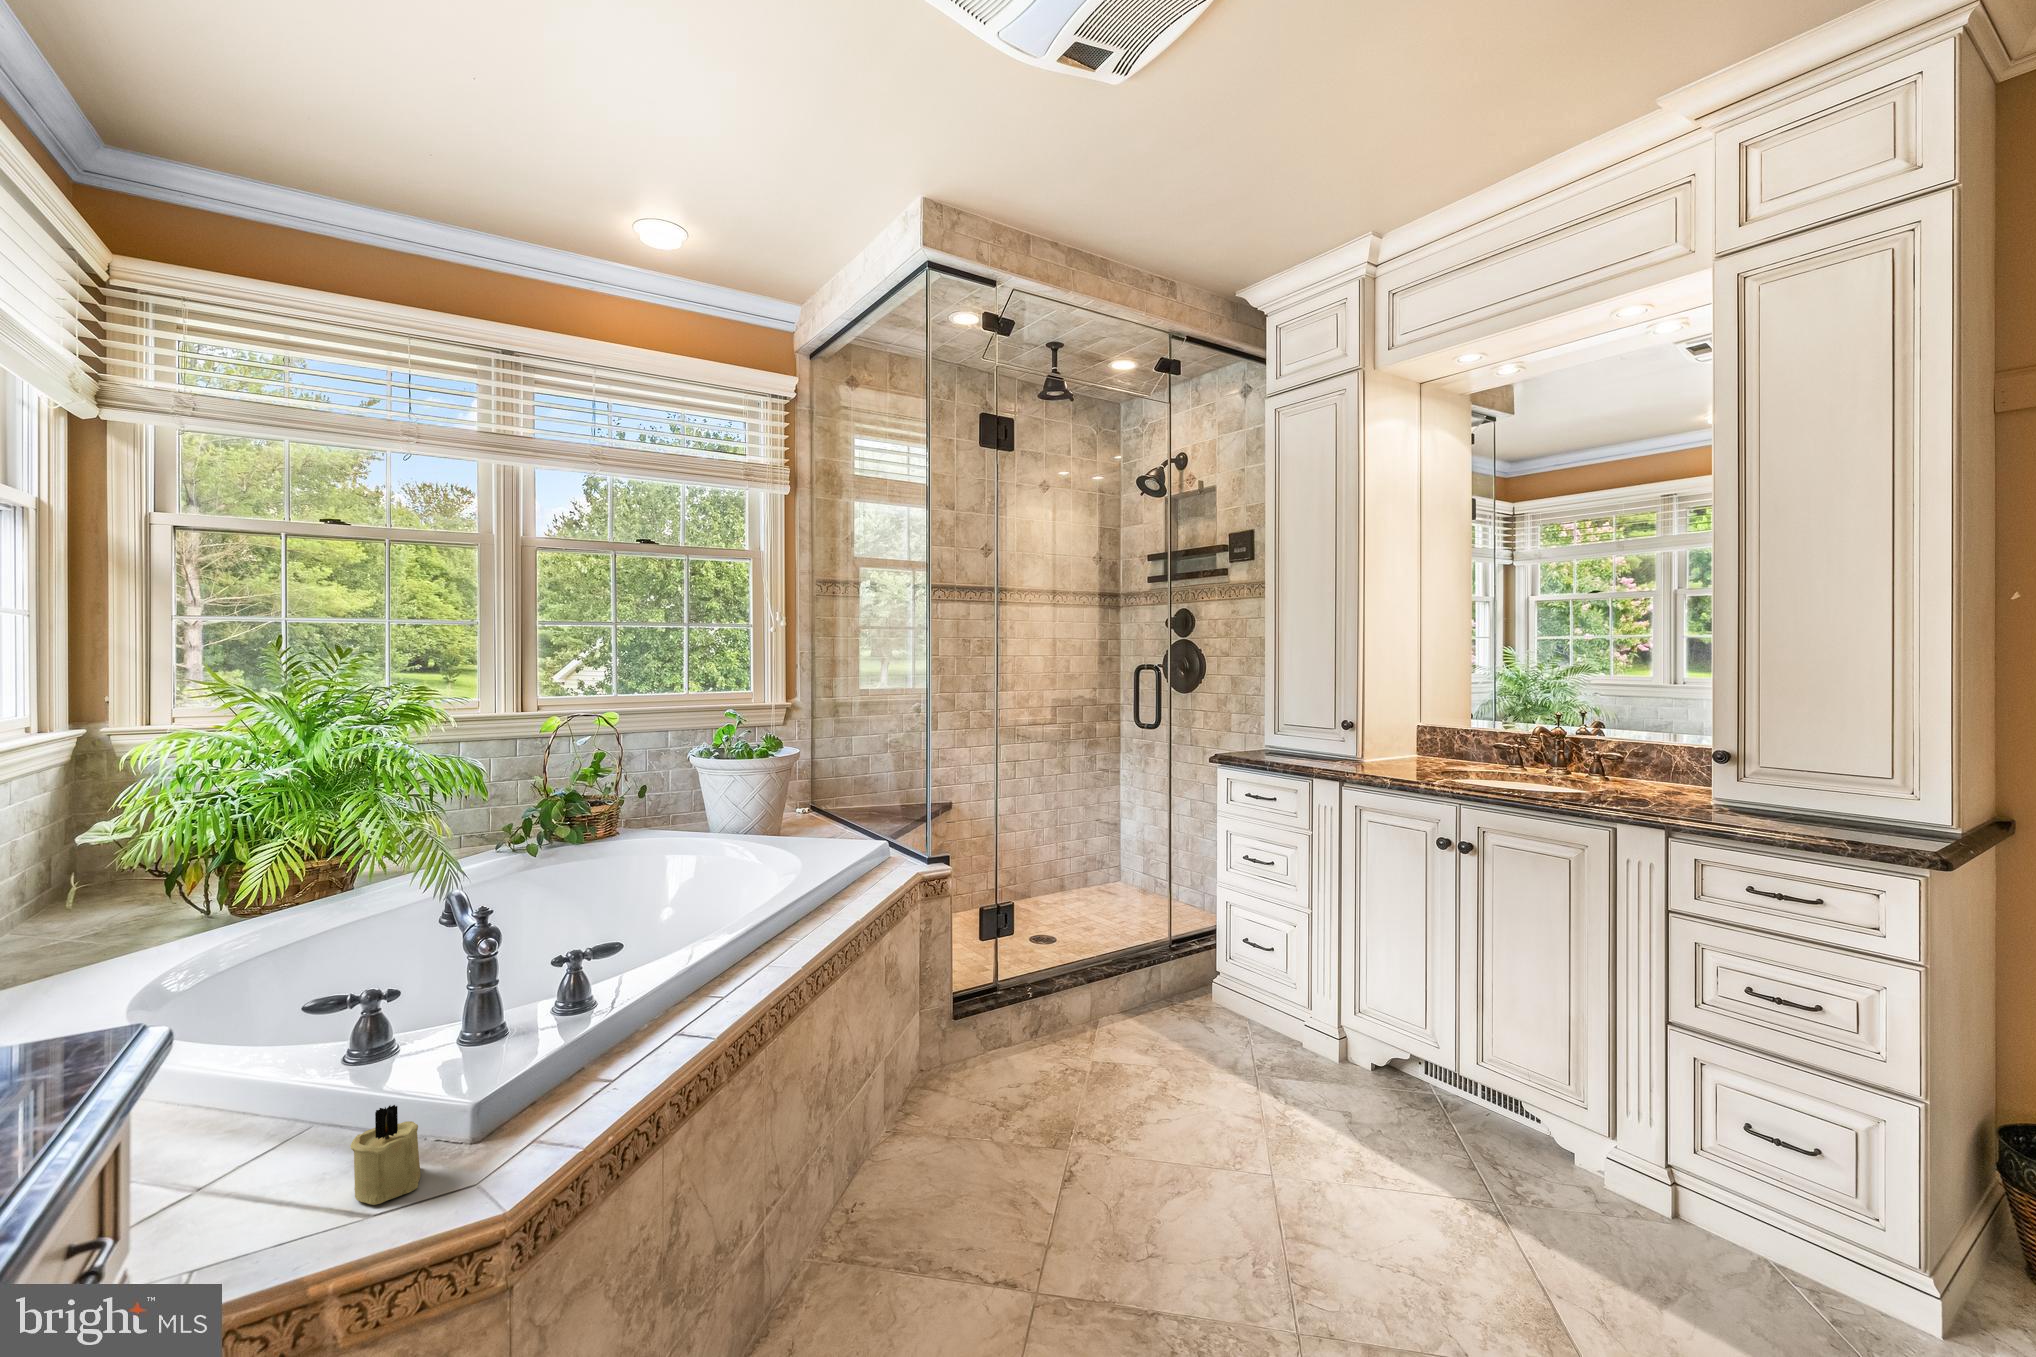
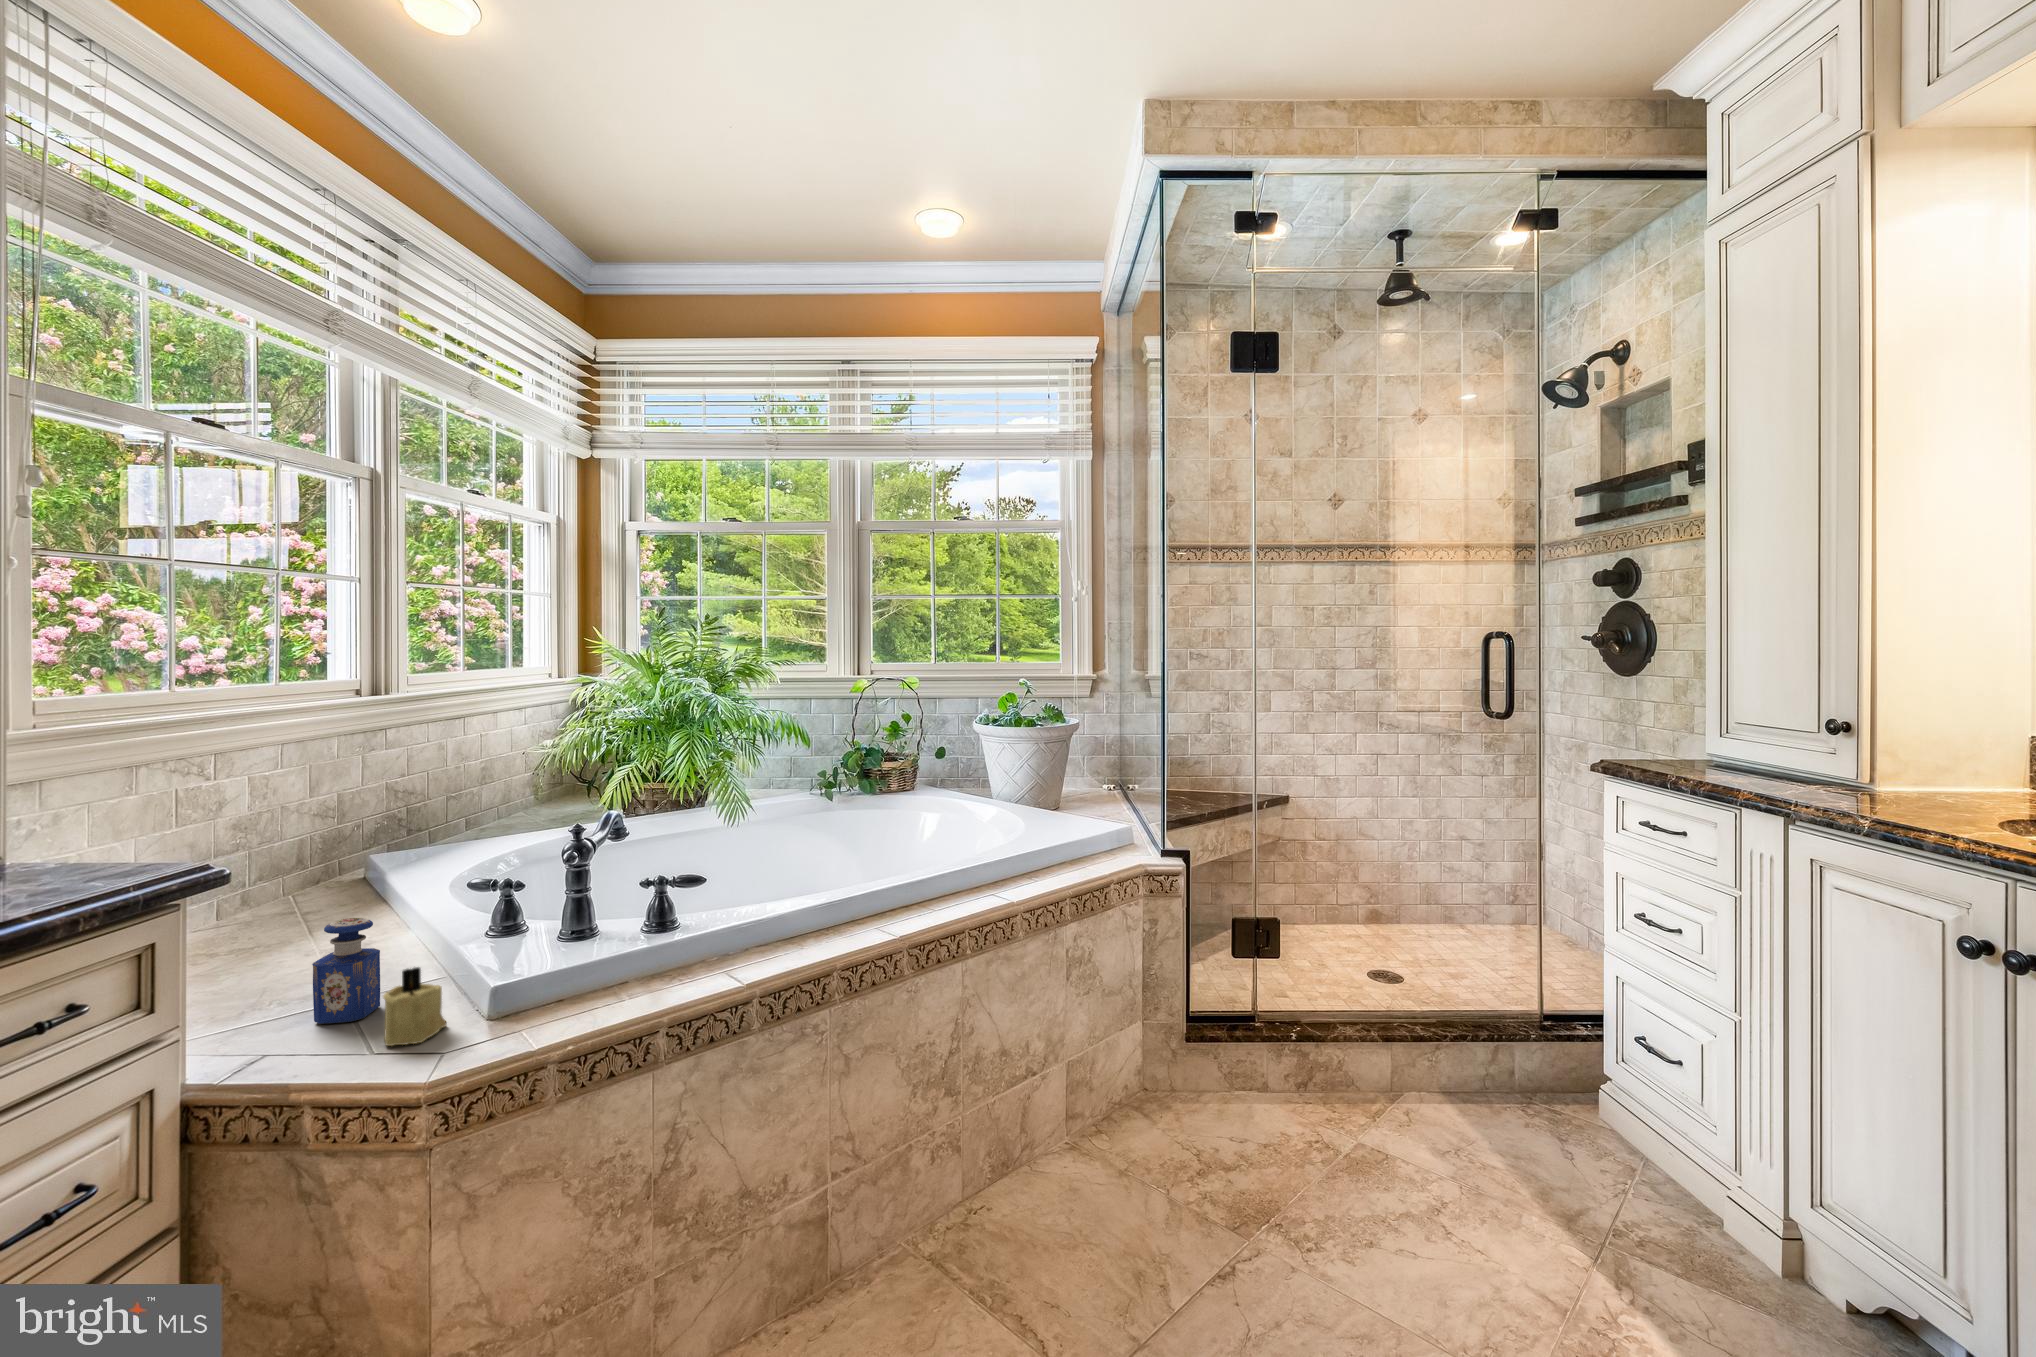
perfume bottle: none [194,1073,274,1221] -> present [312,918,380,1024]

